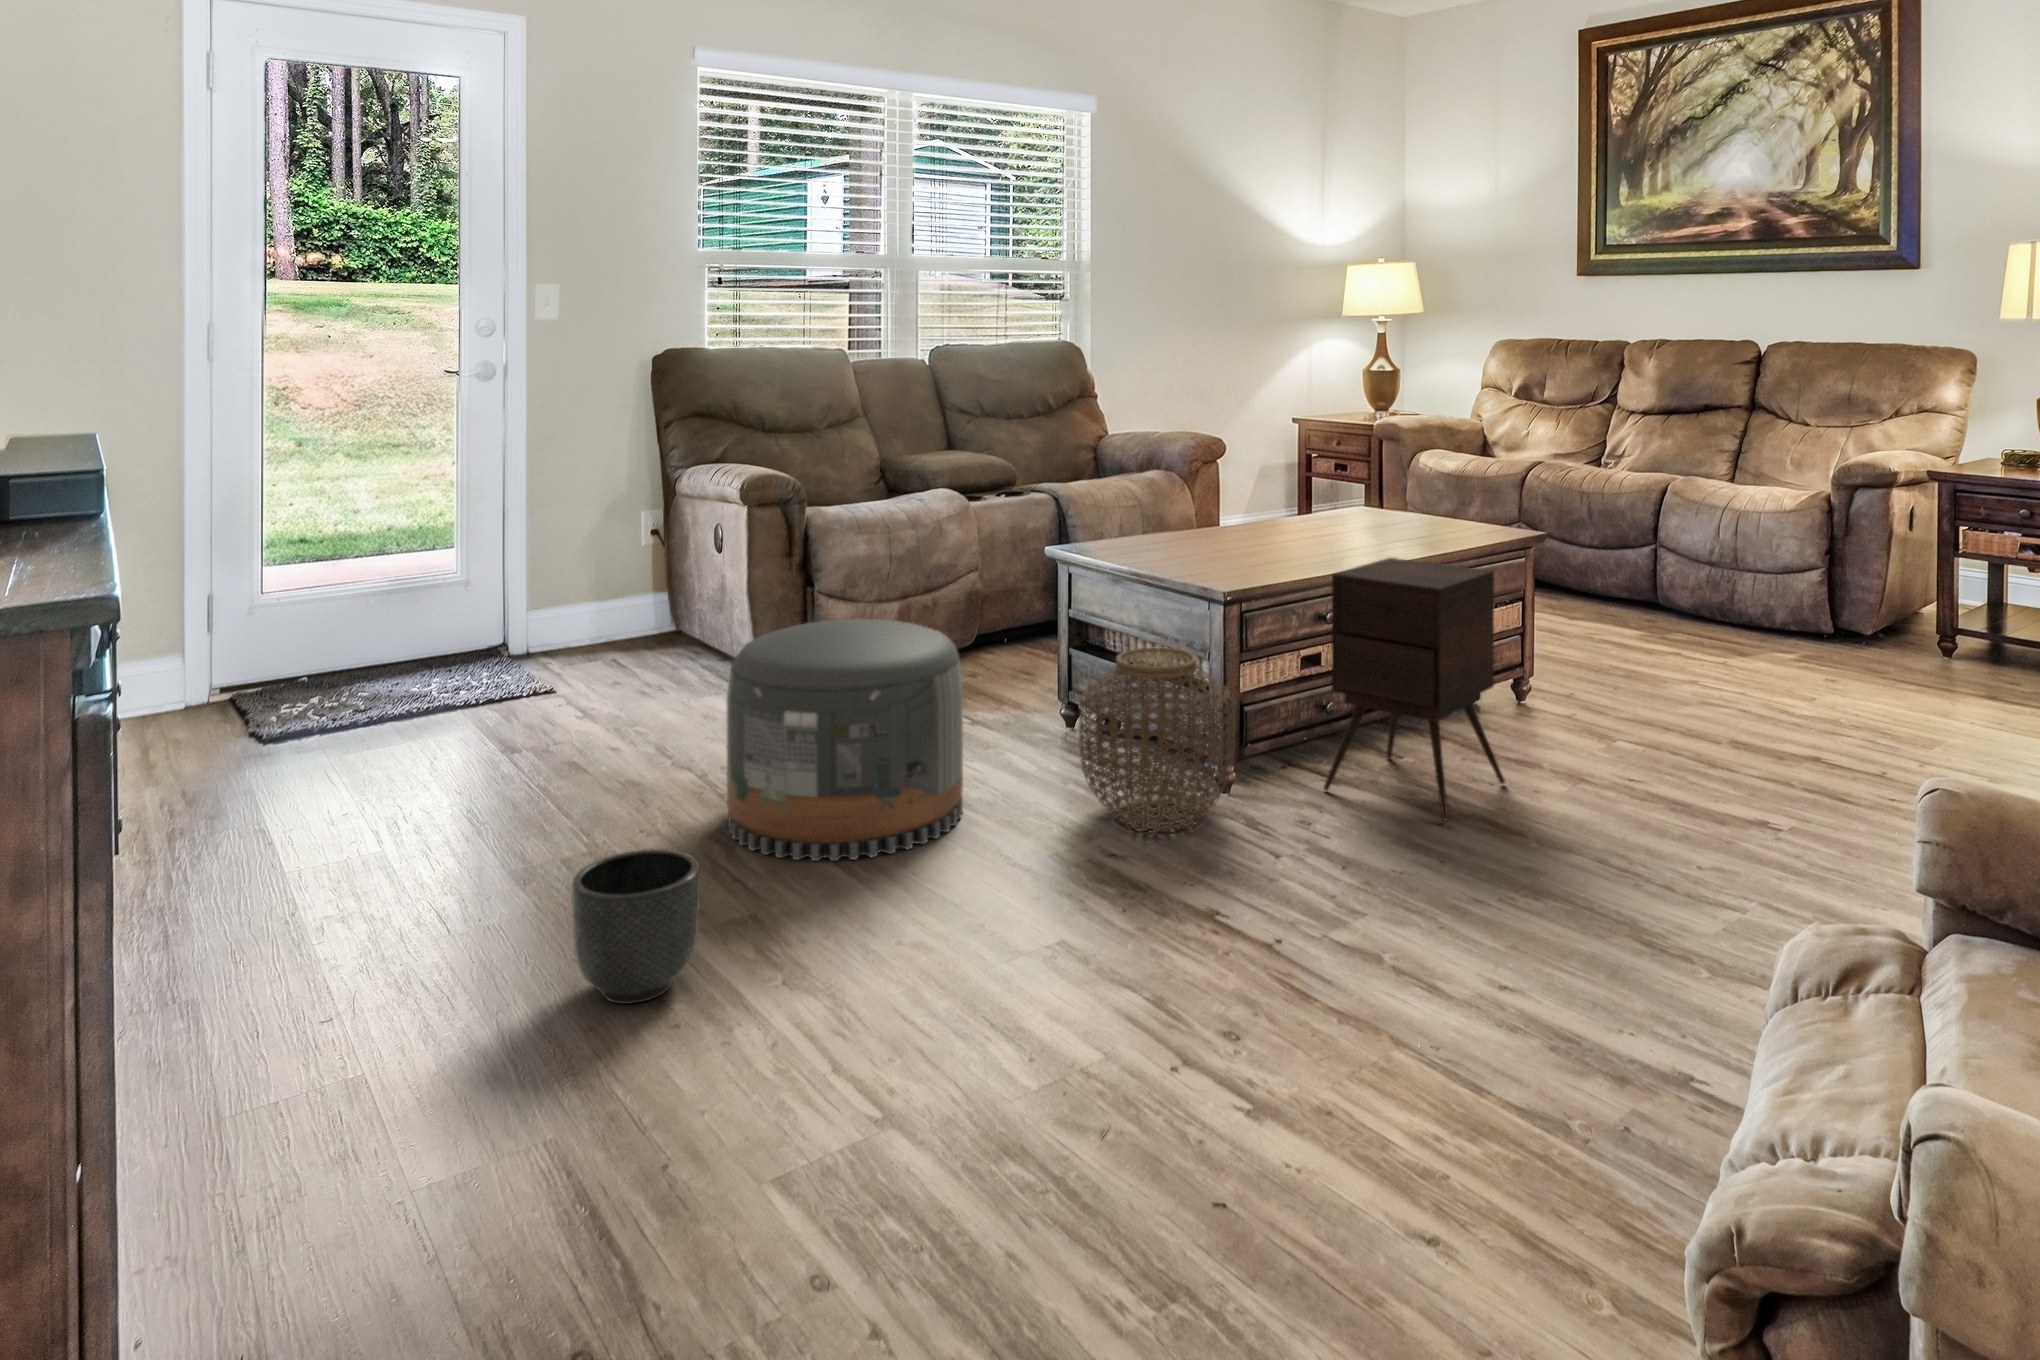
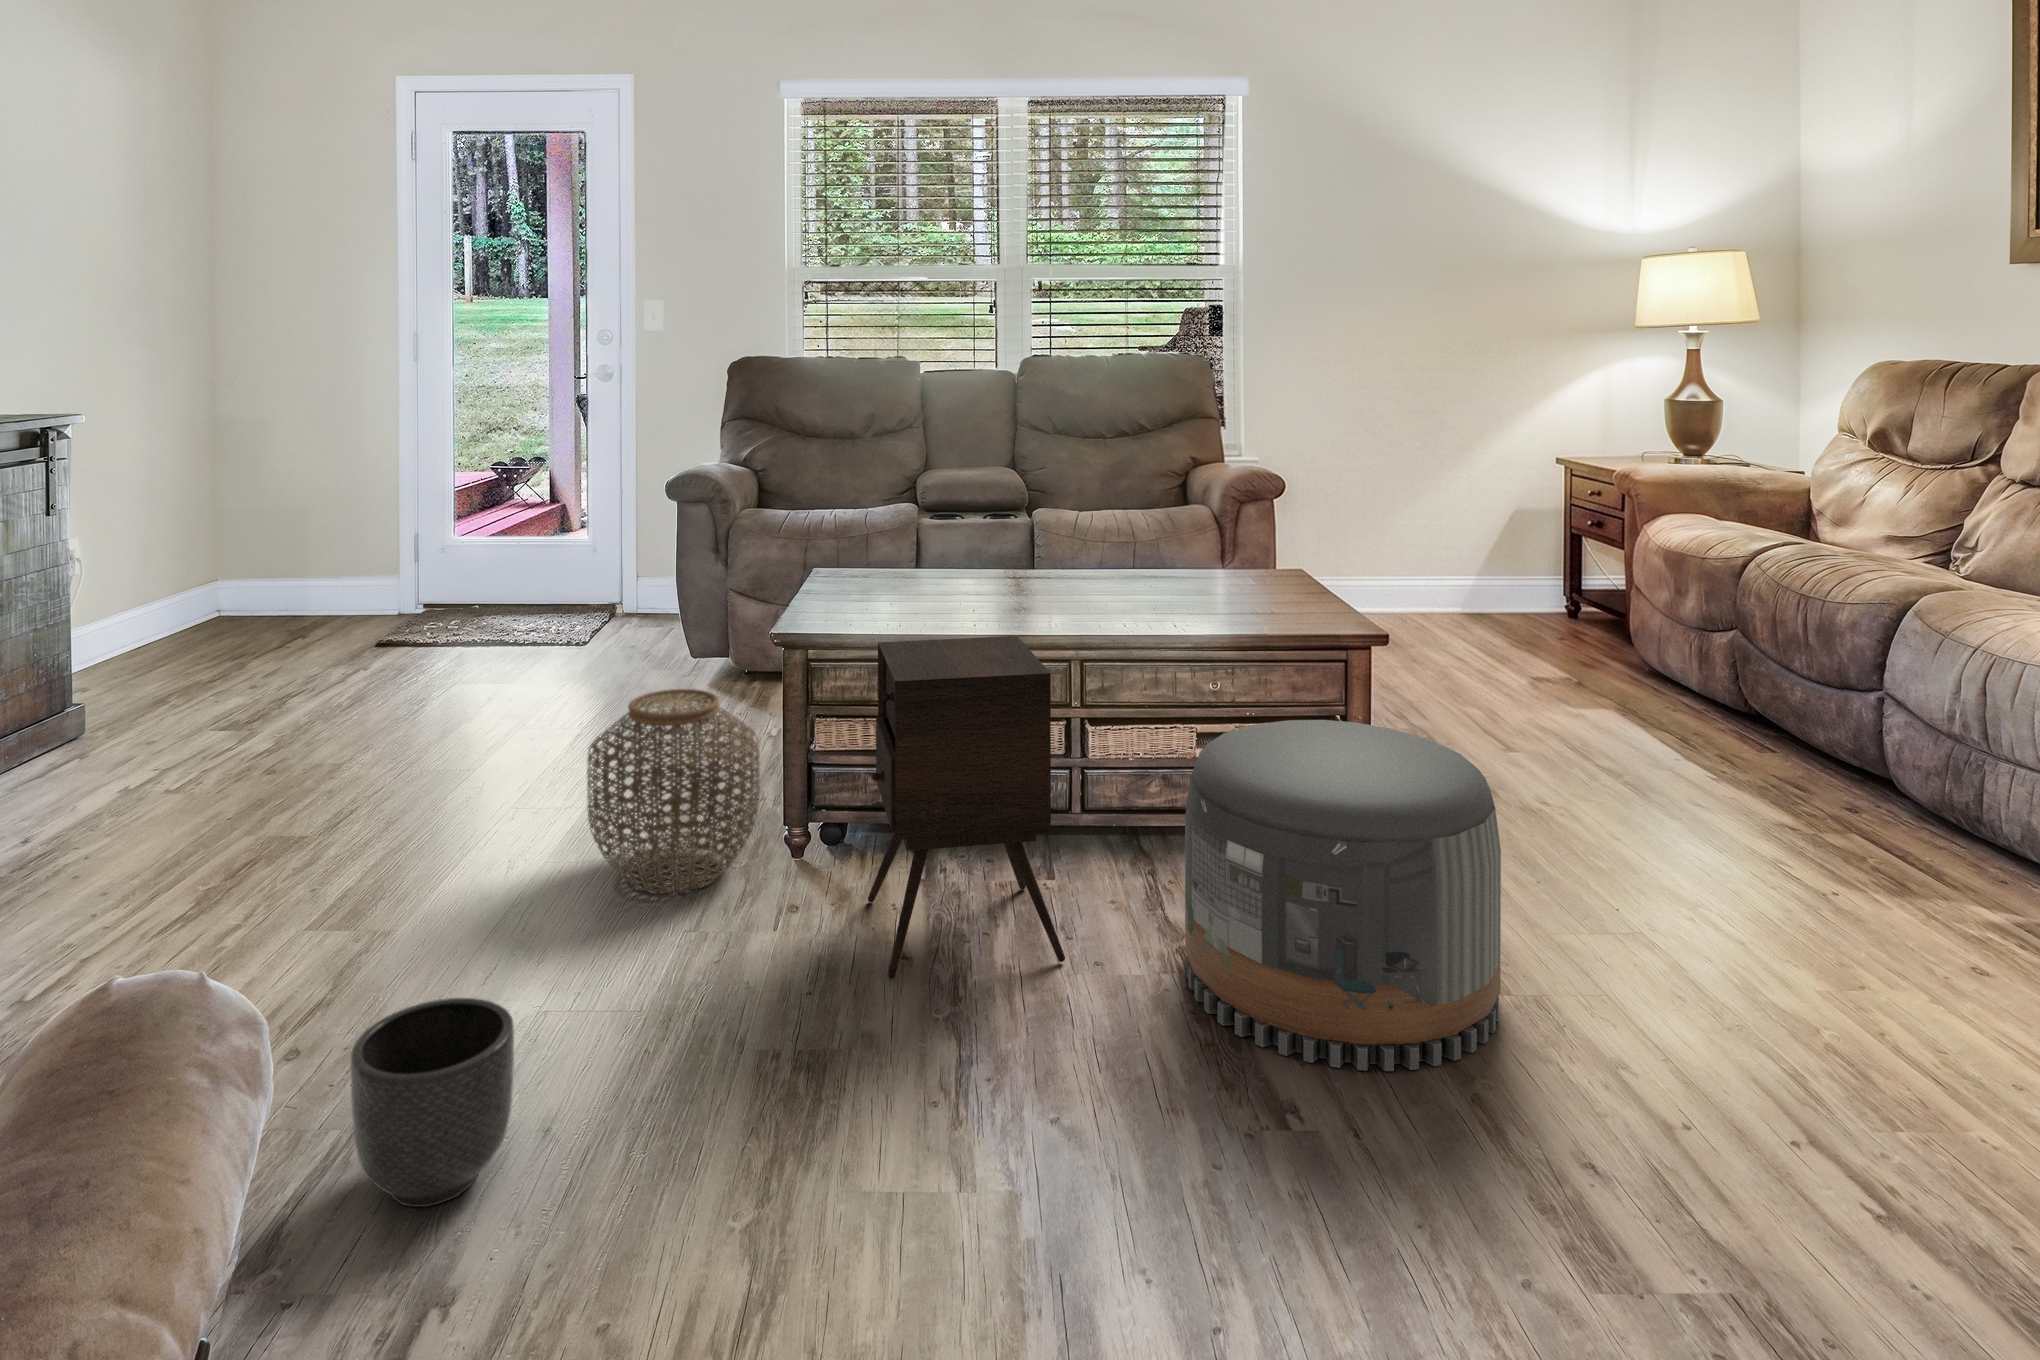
pouf: present [726,619,963,861] -> present [1185,720,1501,1071]
planter: present [572,849,700,1004] -> present [350,998,514,1207]

